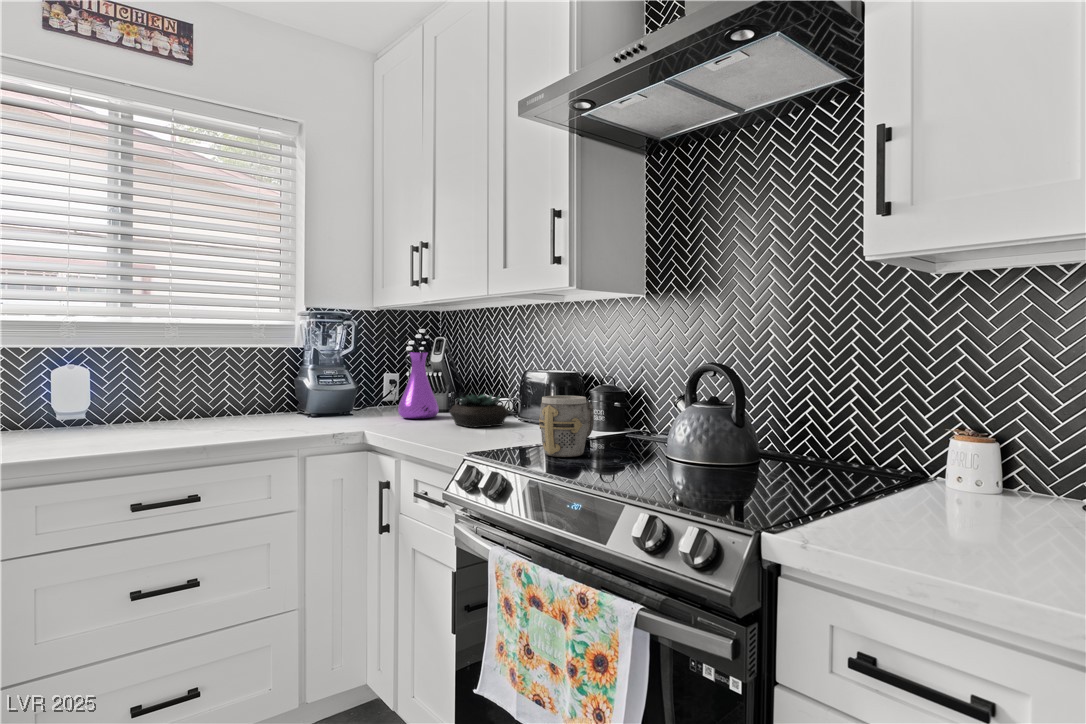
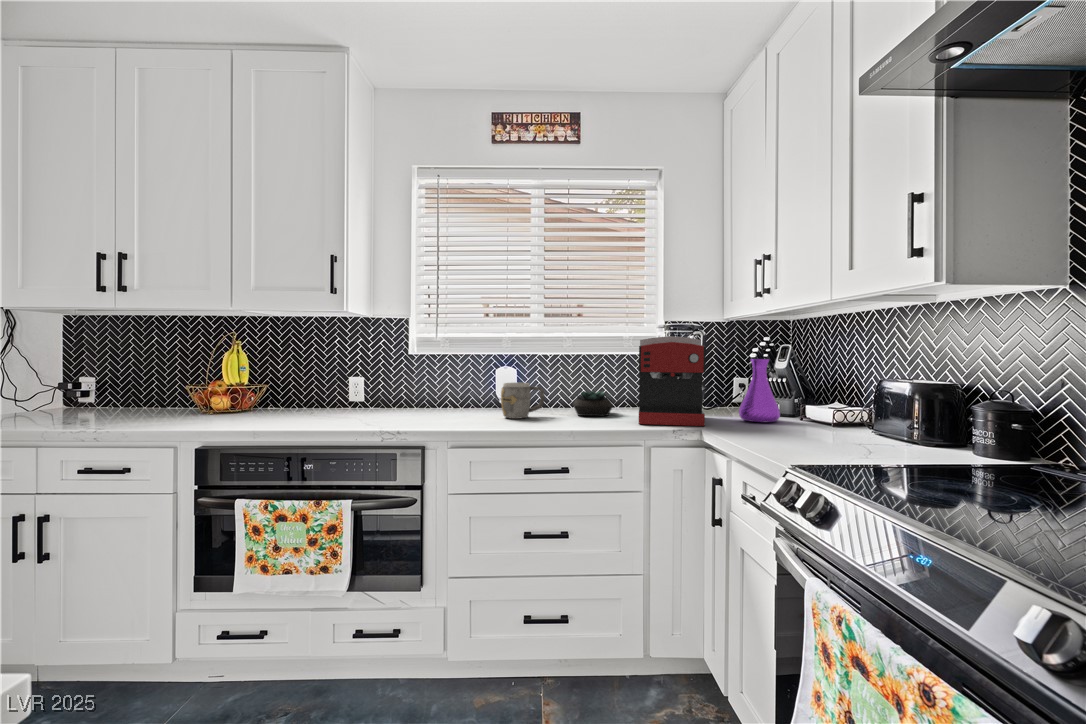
coffee maker: none [283,326,367,430] -> present [639,336,706,426]
succulent plant: present [449,394,509,427] -> present [573,391,613,416]
mug: present [539,396,594,457] -> present [501,383,544,419]

